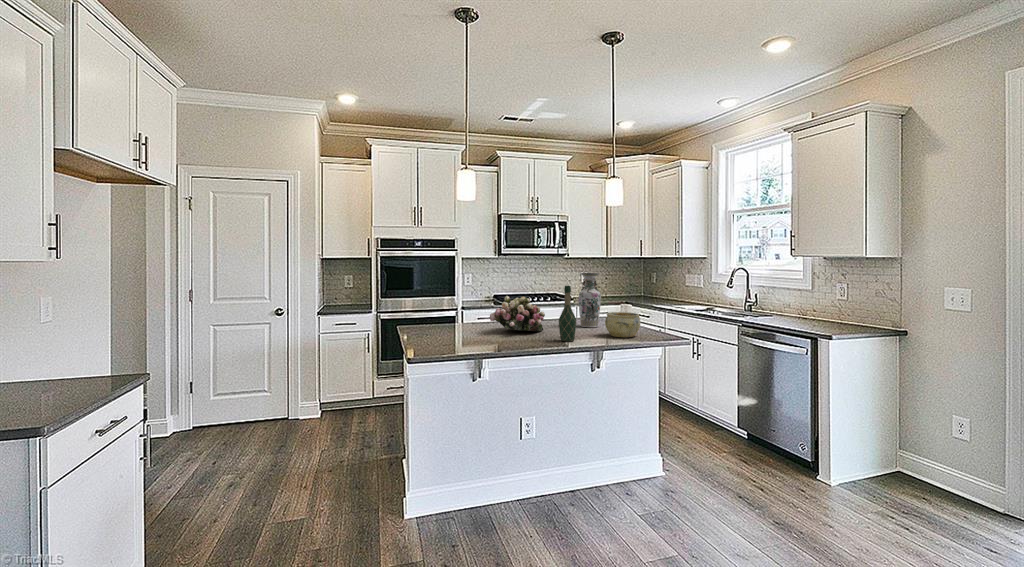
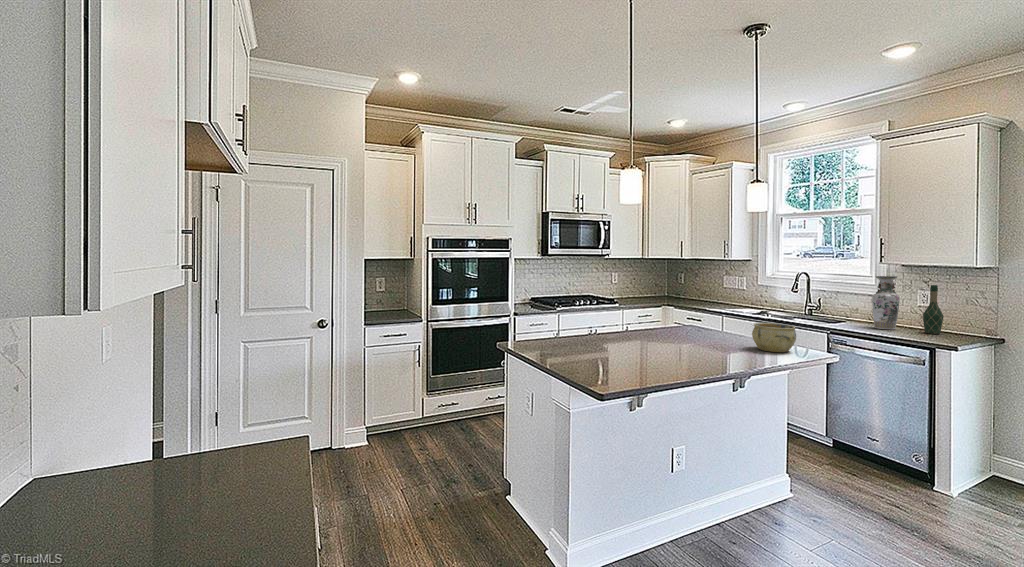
vase: present [579,273,601,327] -> present [872,276,900,329]
wine bottle: present [559,286,576,341] -> present [923,285,943,334]
flower arrangement: present [490,296,545,331] -> none [621,306,684,346]

